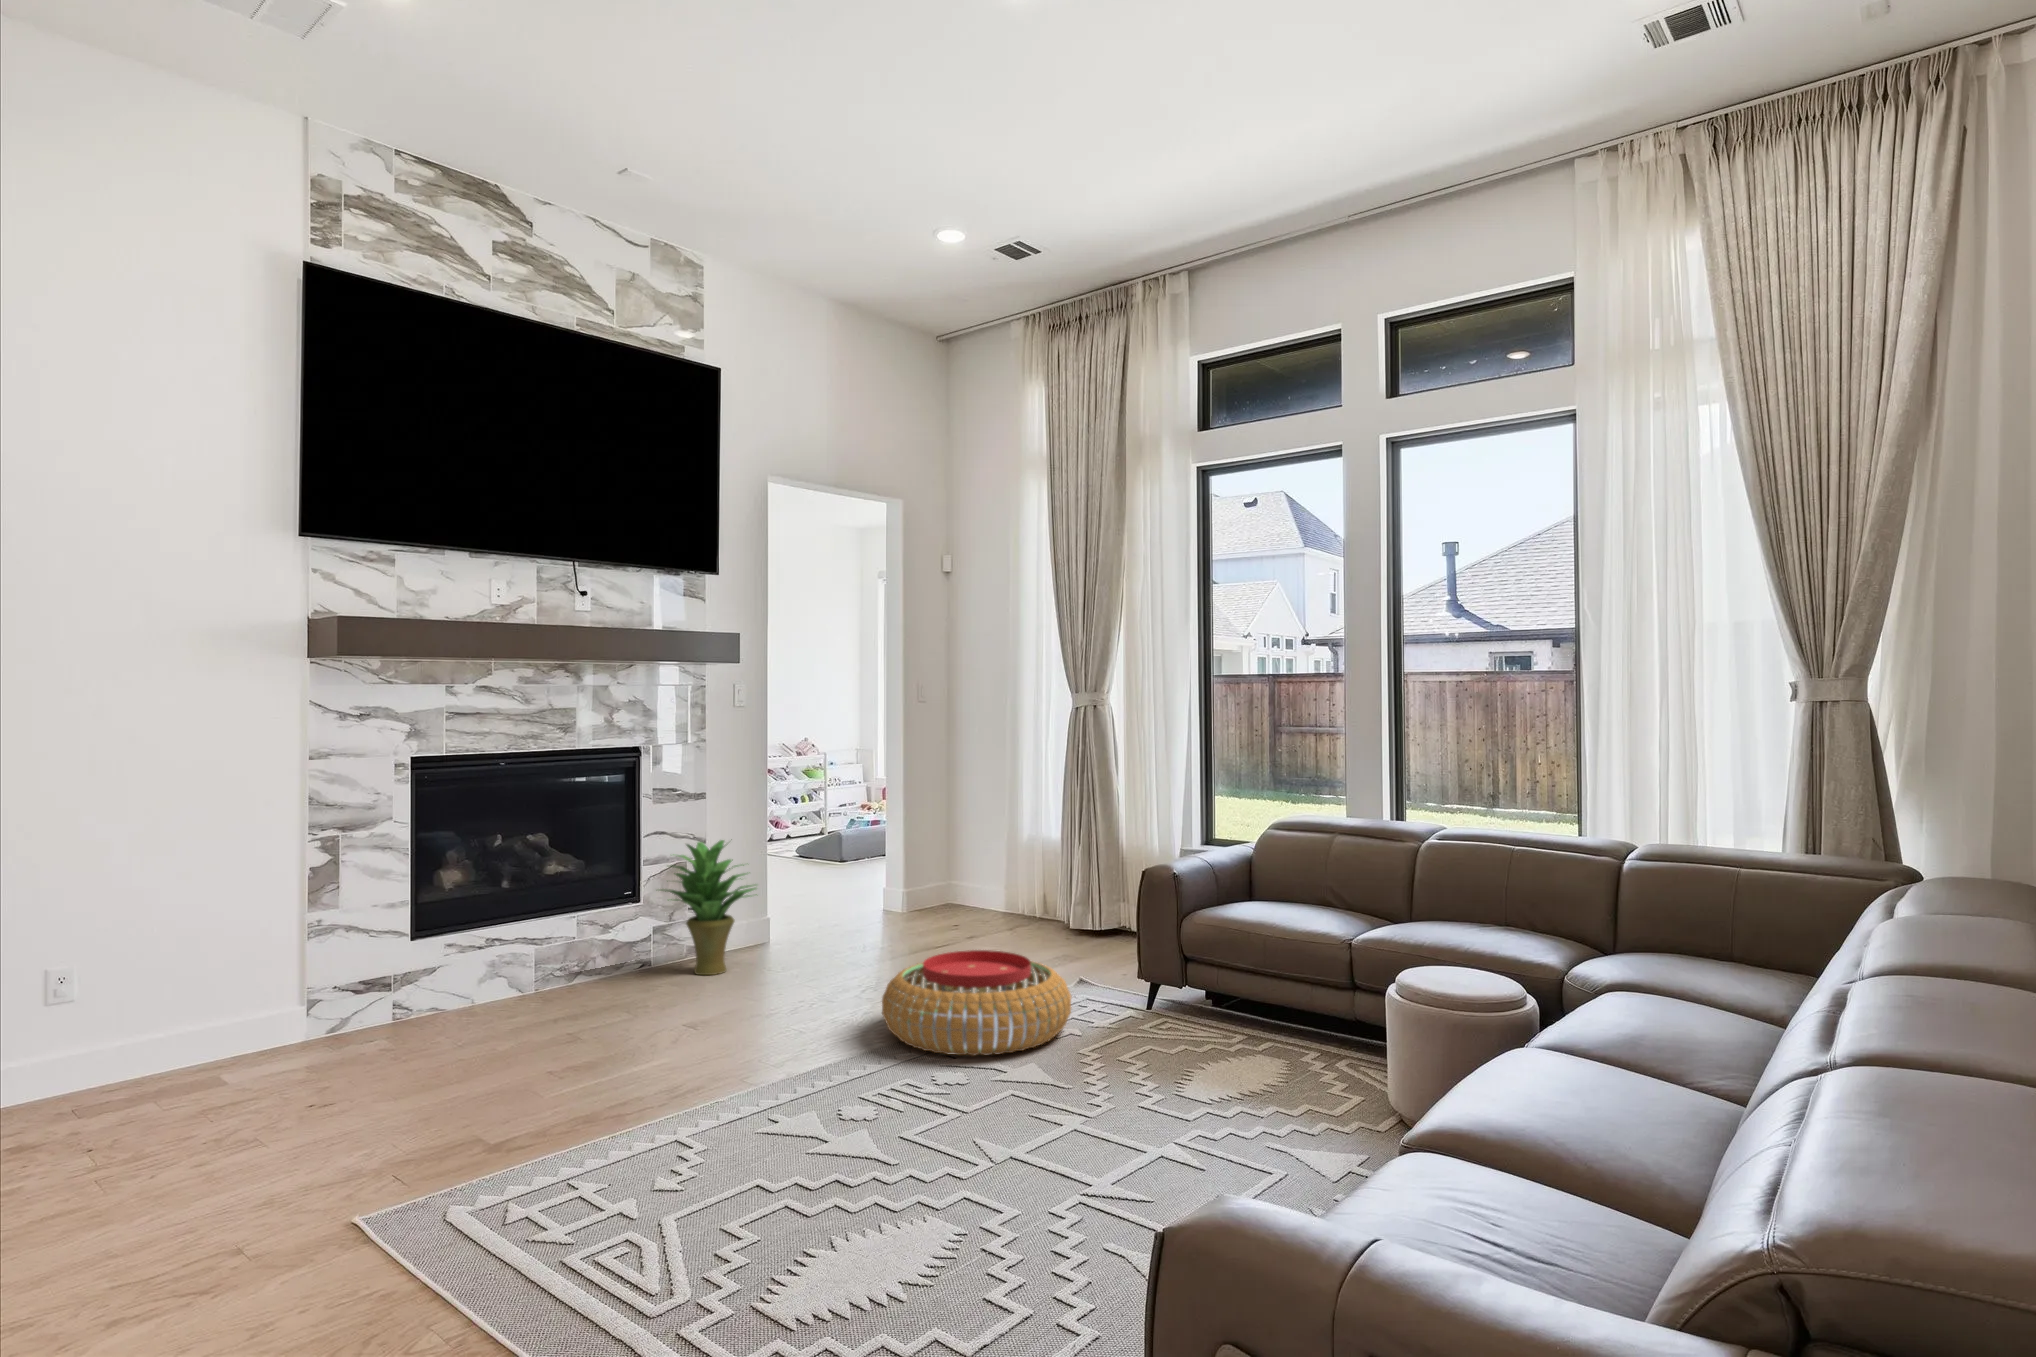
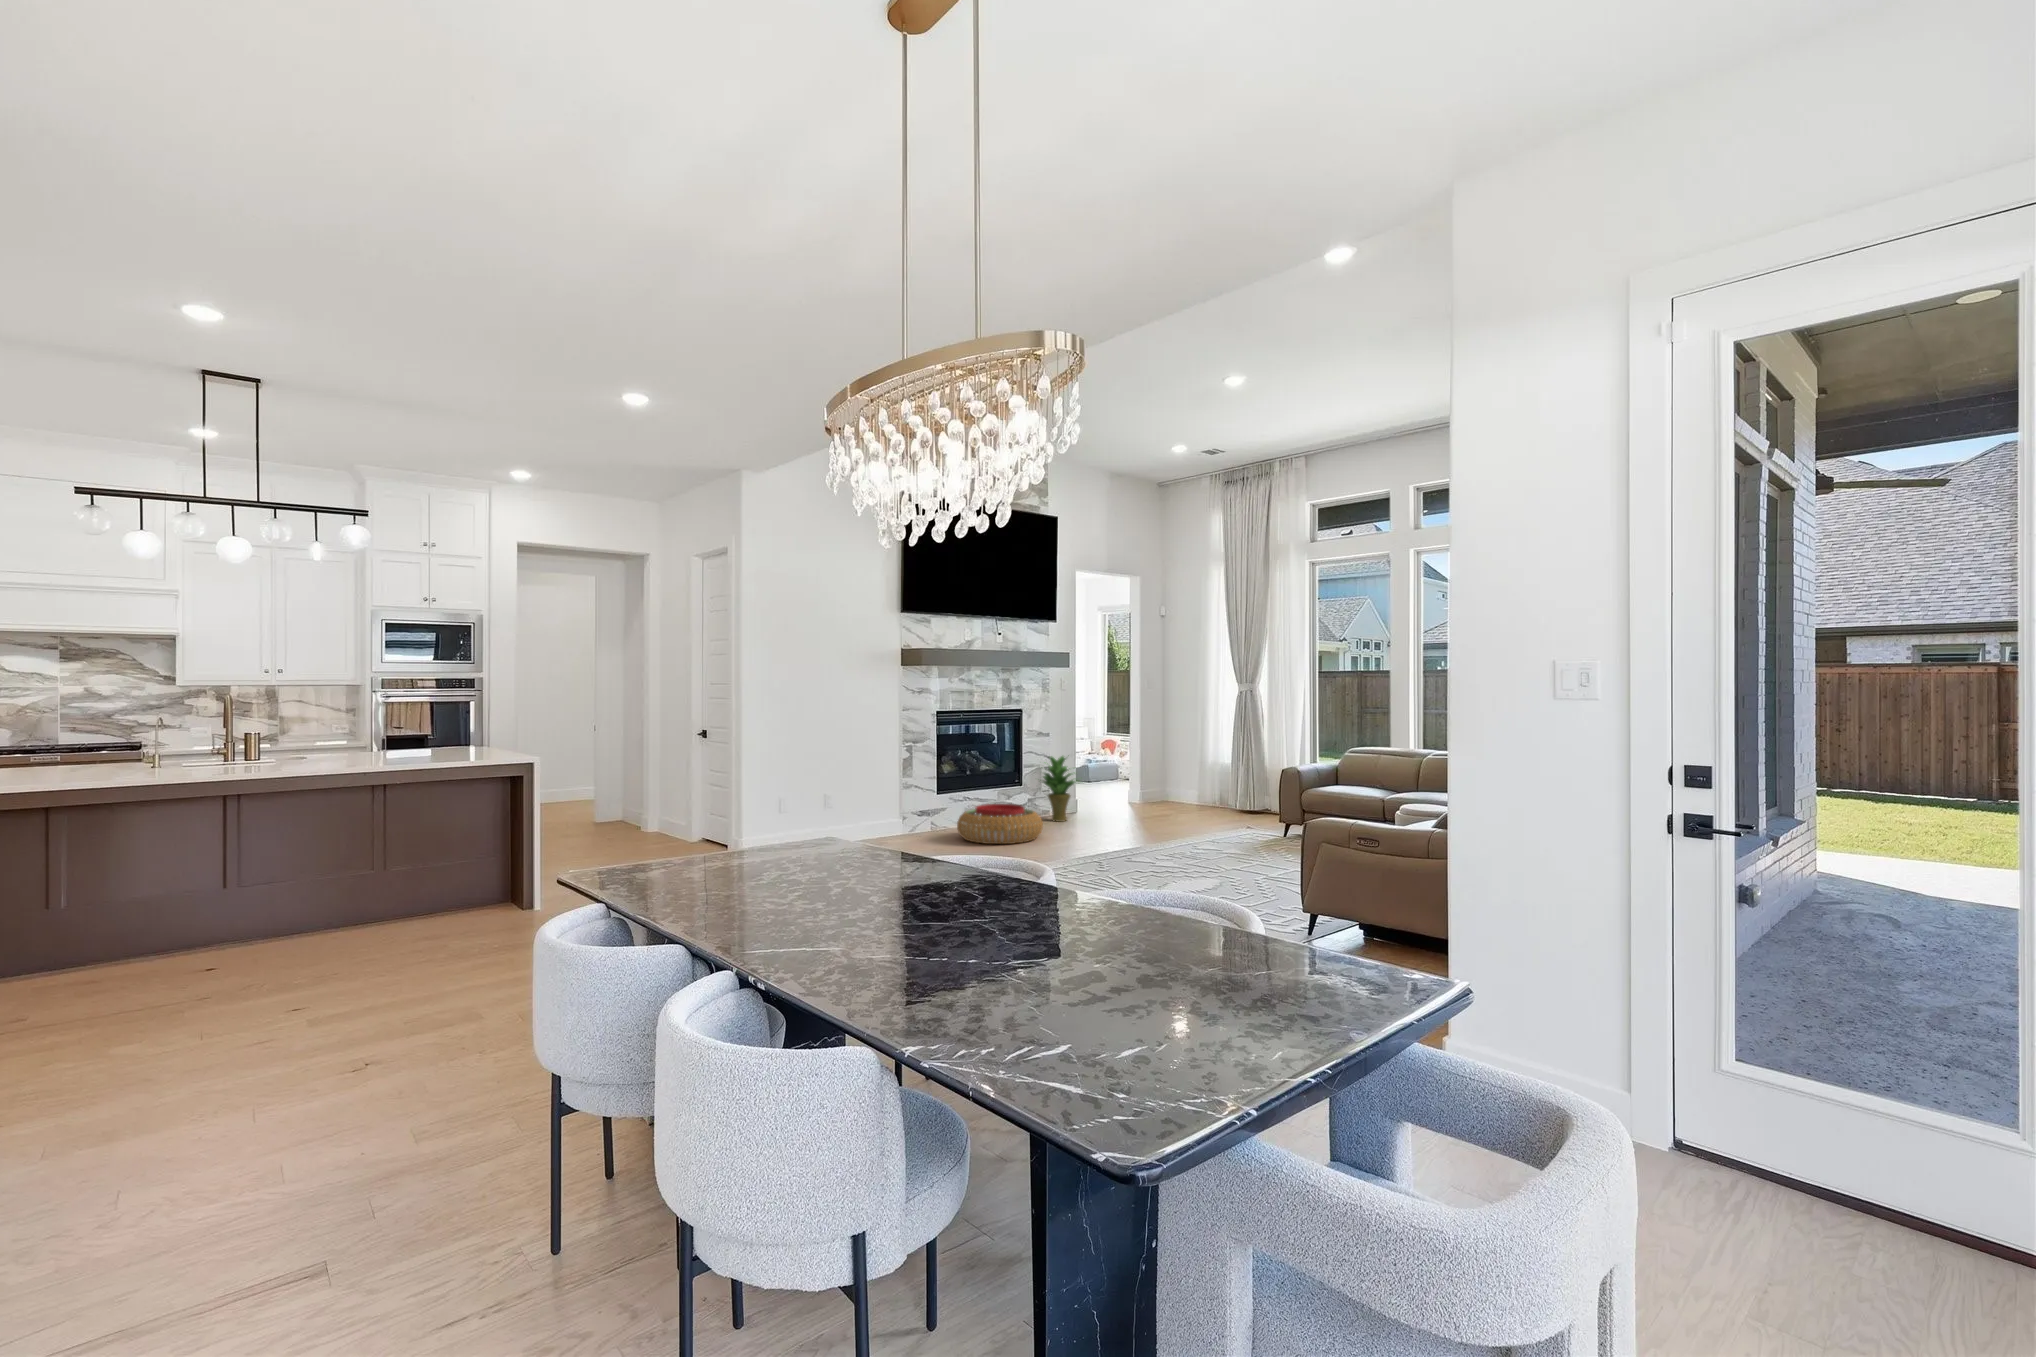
pouf: present [882,950,1071,1056] -> present [957,804,1043,844]

